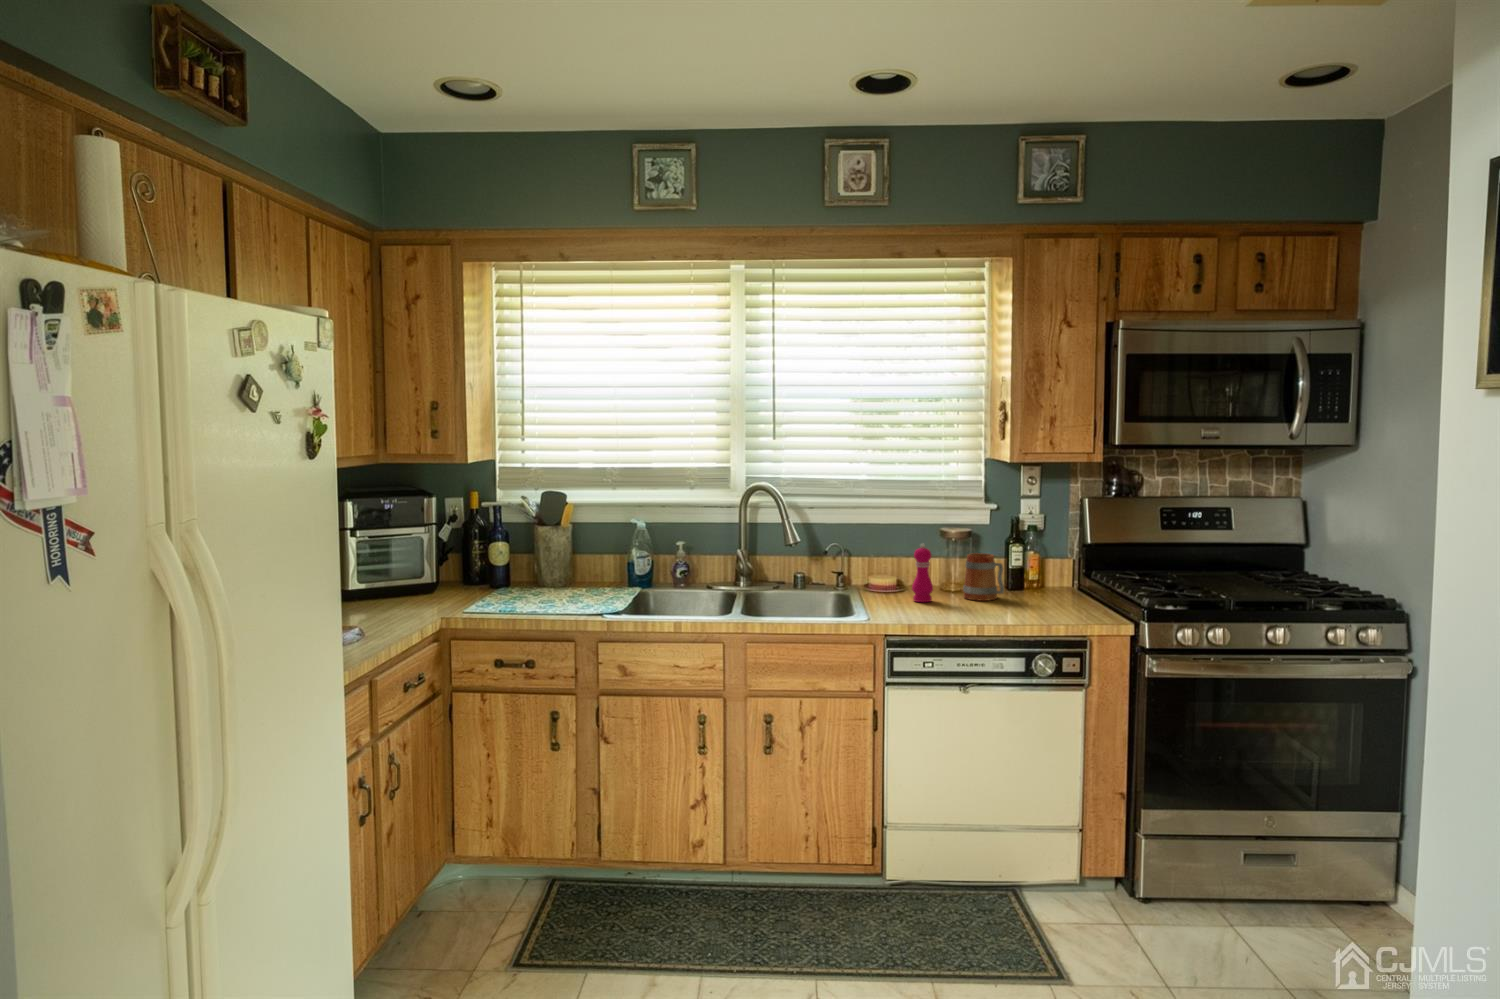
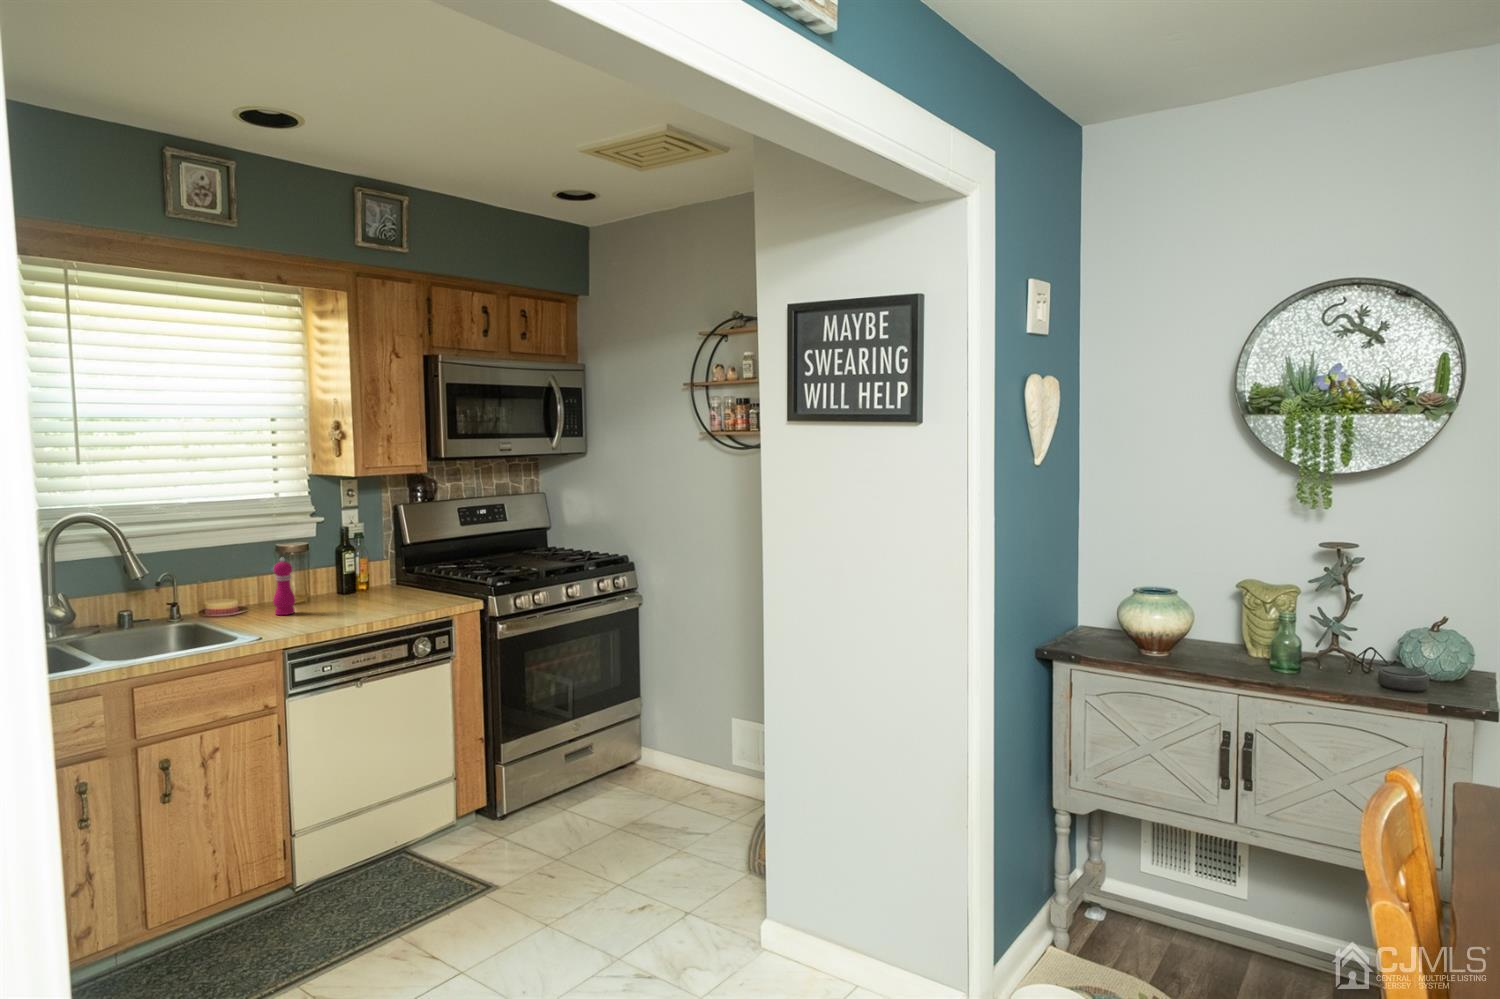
mug: present [963,553,1004,601] -> none [316,561,359,606]

